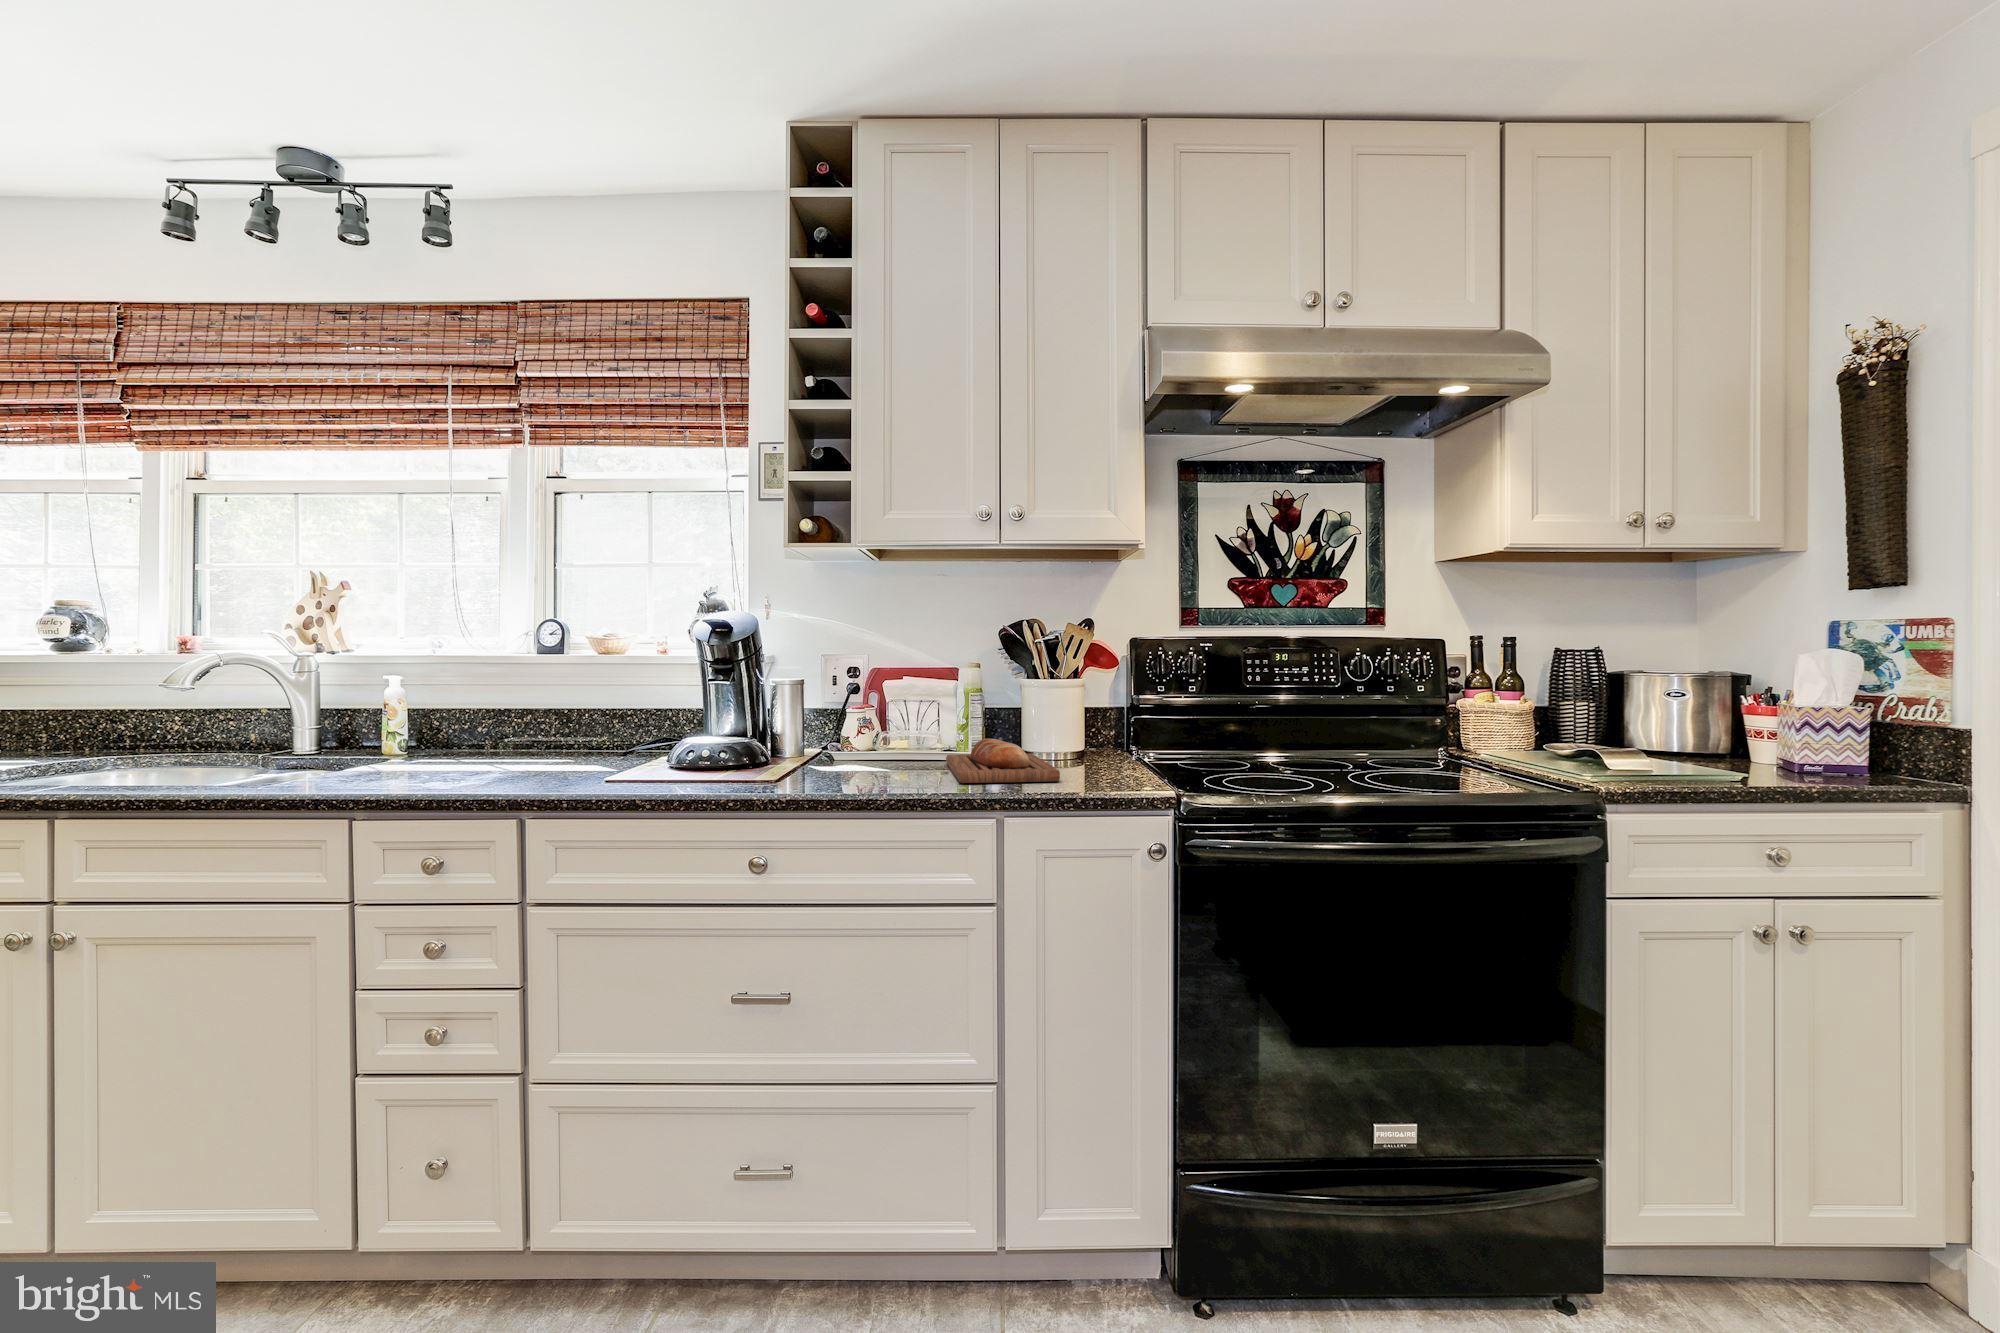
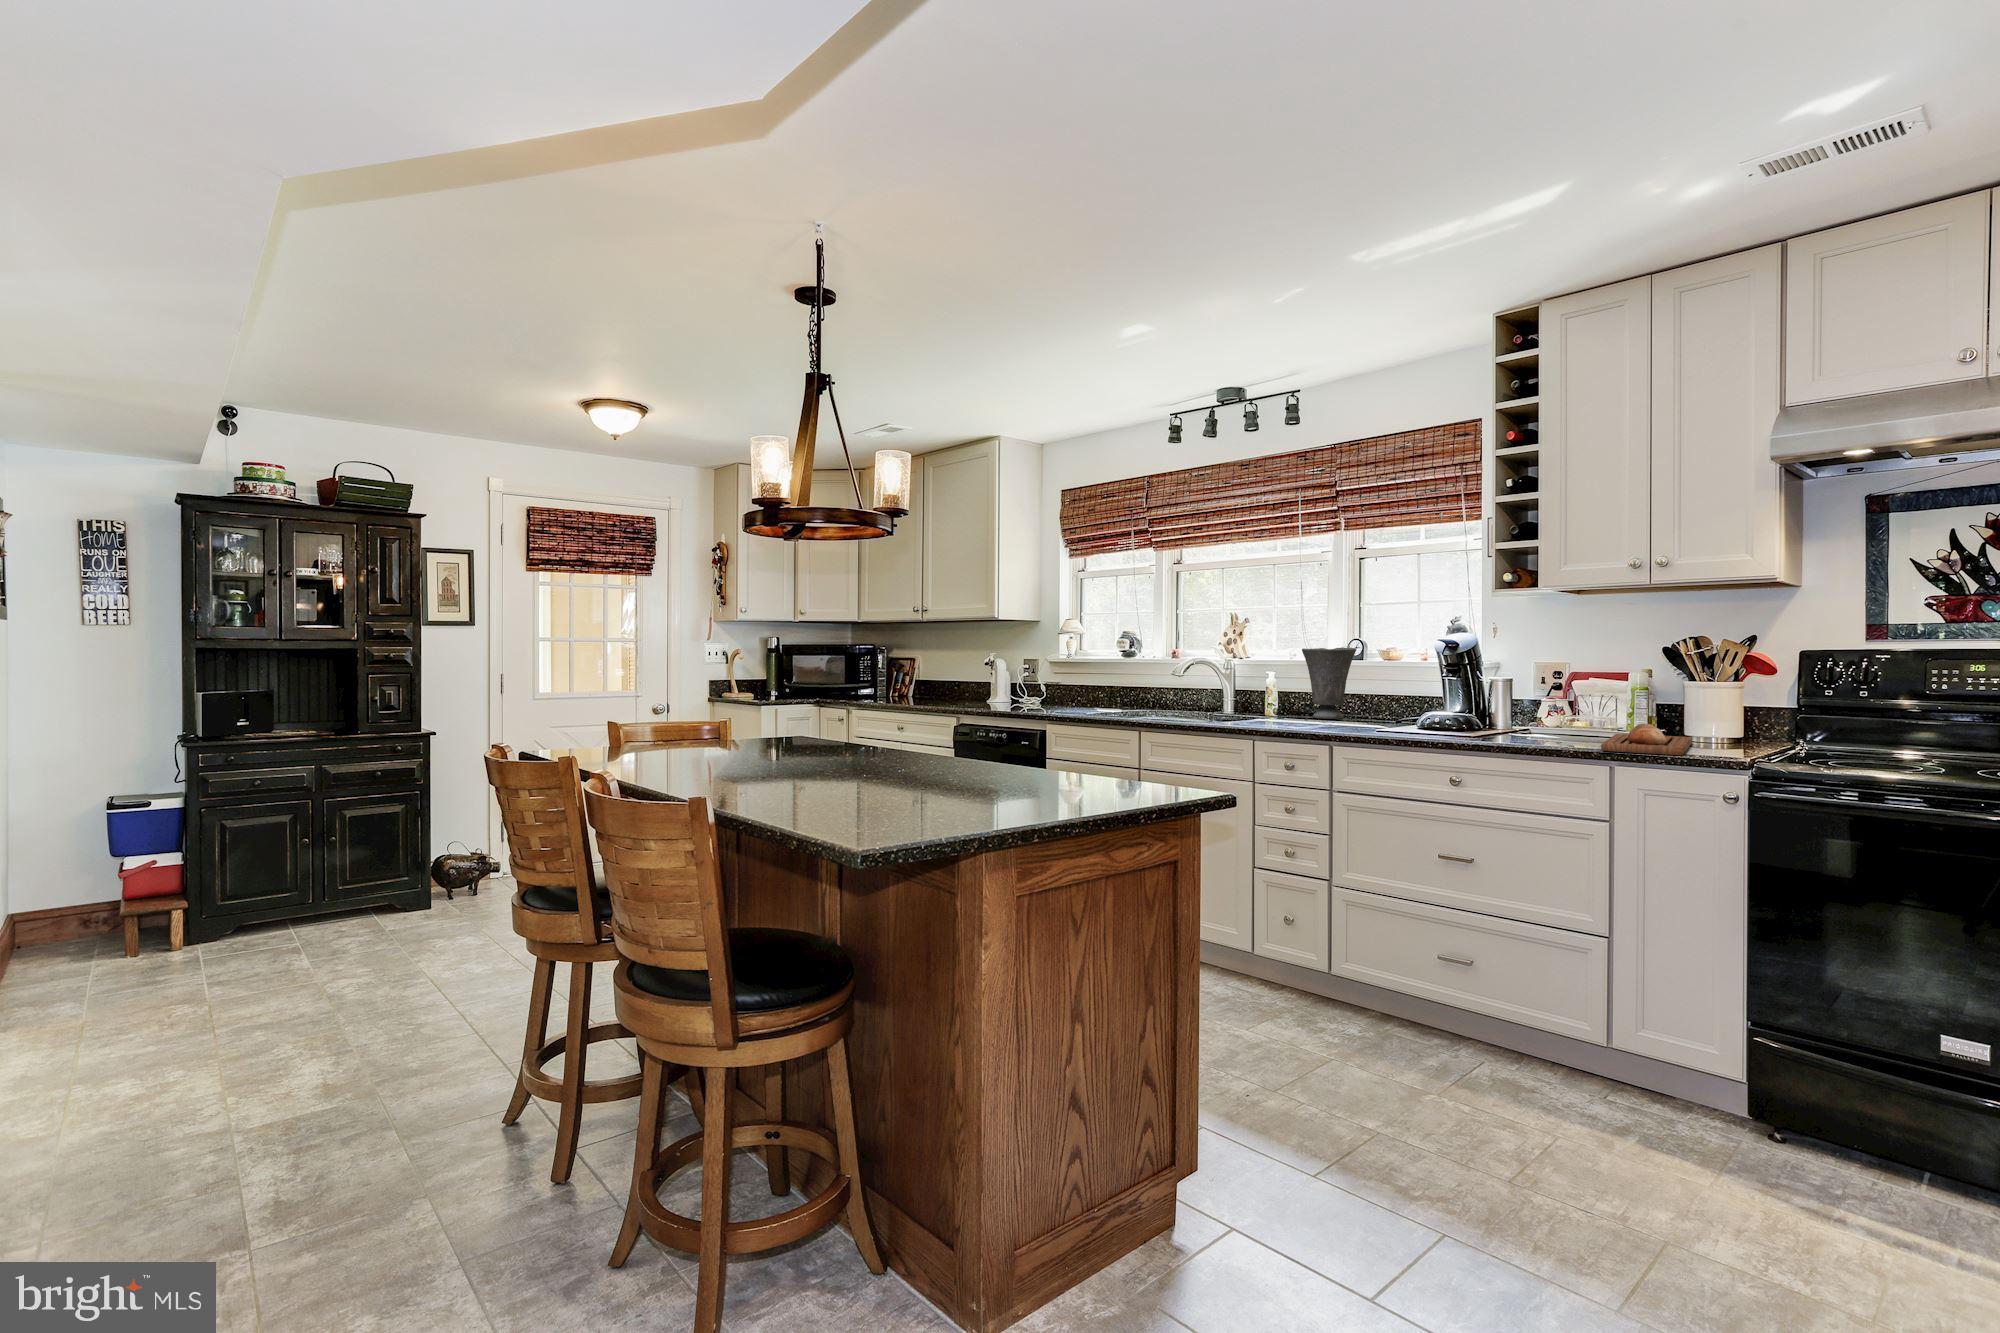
vase: none [455,635,554,758] -> present [1302,648,1357,719]

